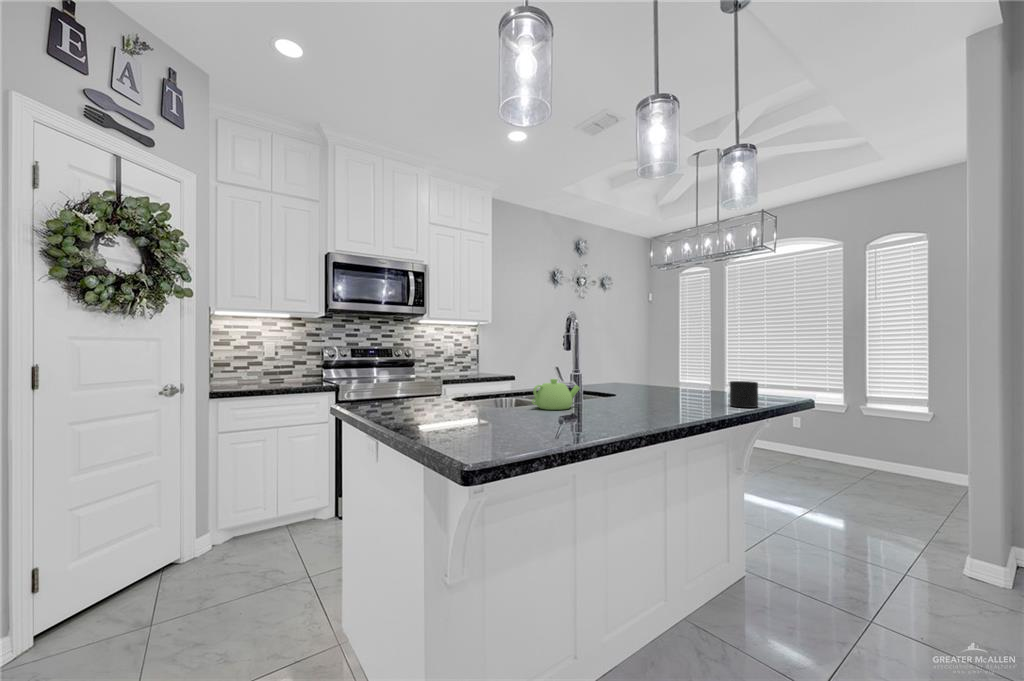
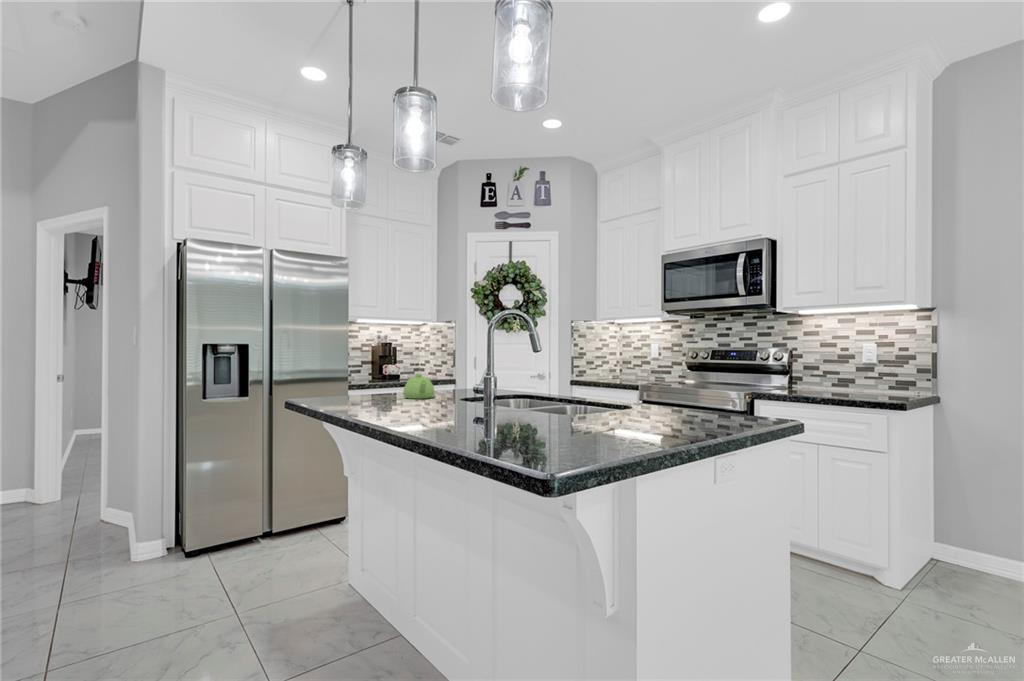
mug: present [730,381,758,408] -> none [367,386,397,417]

